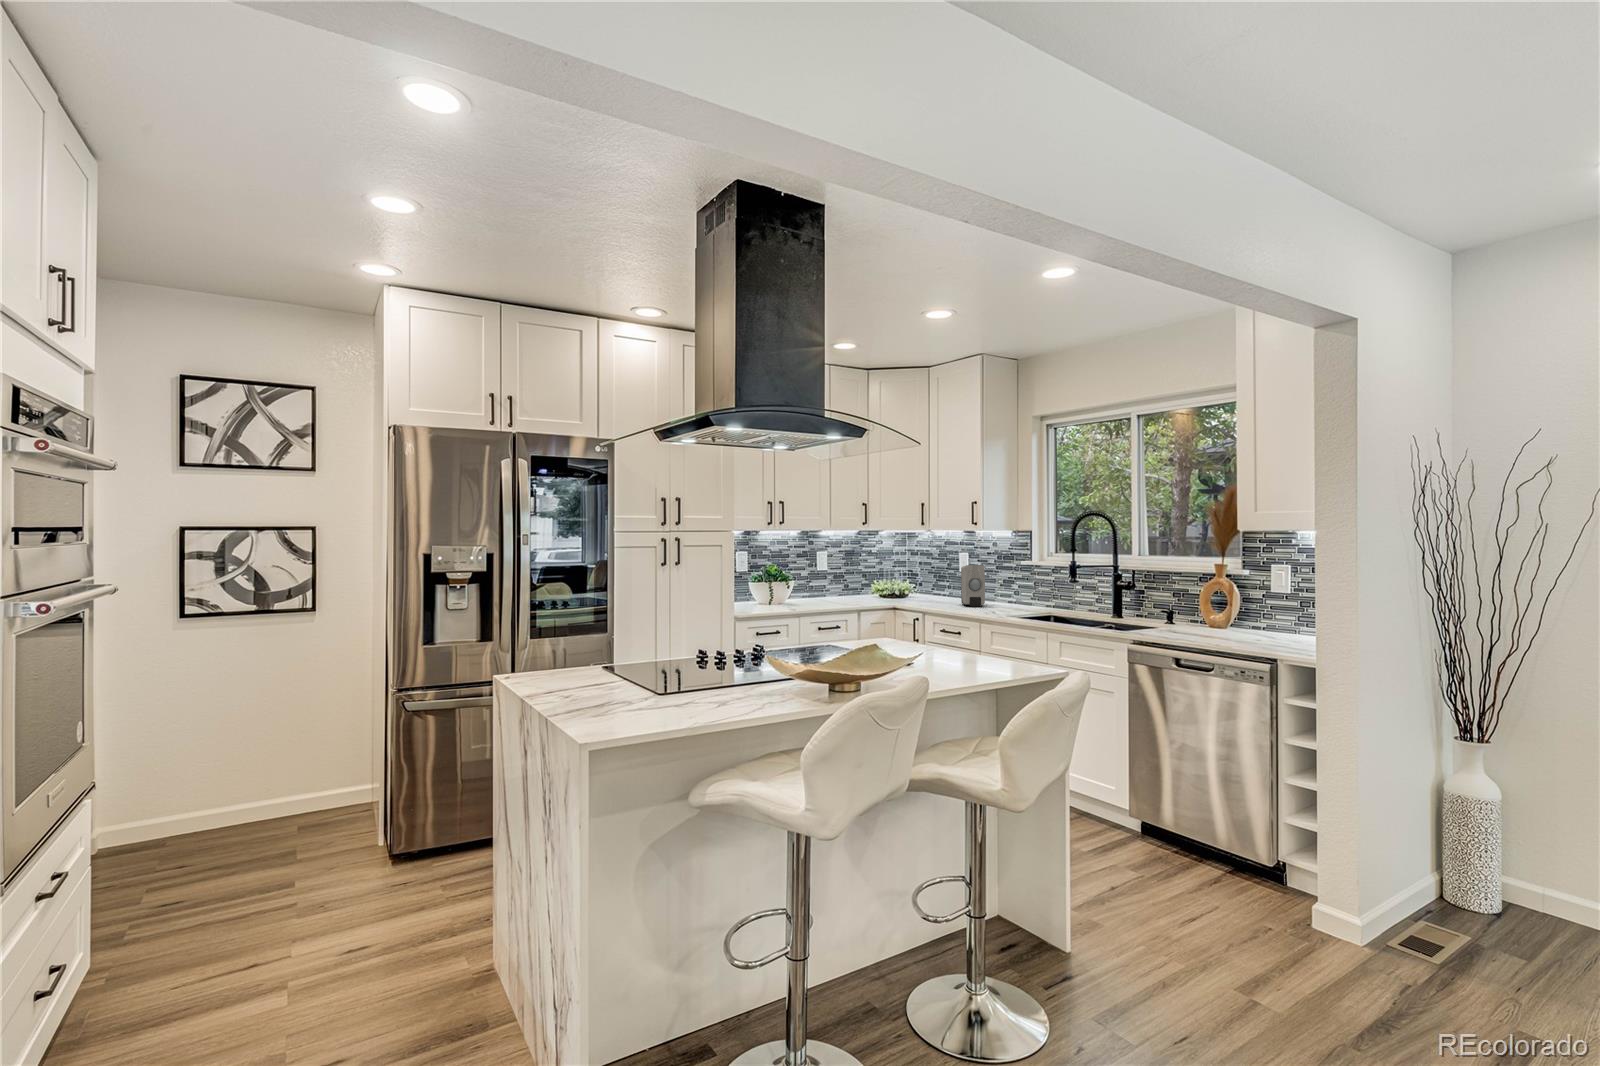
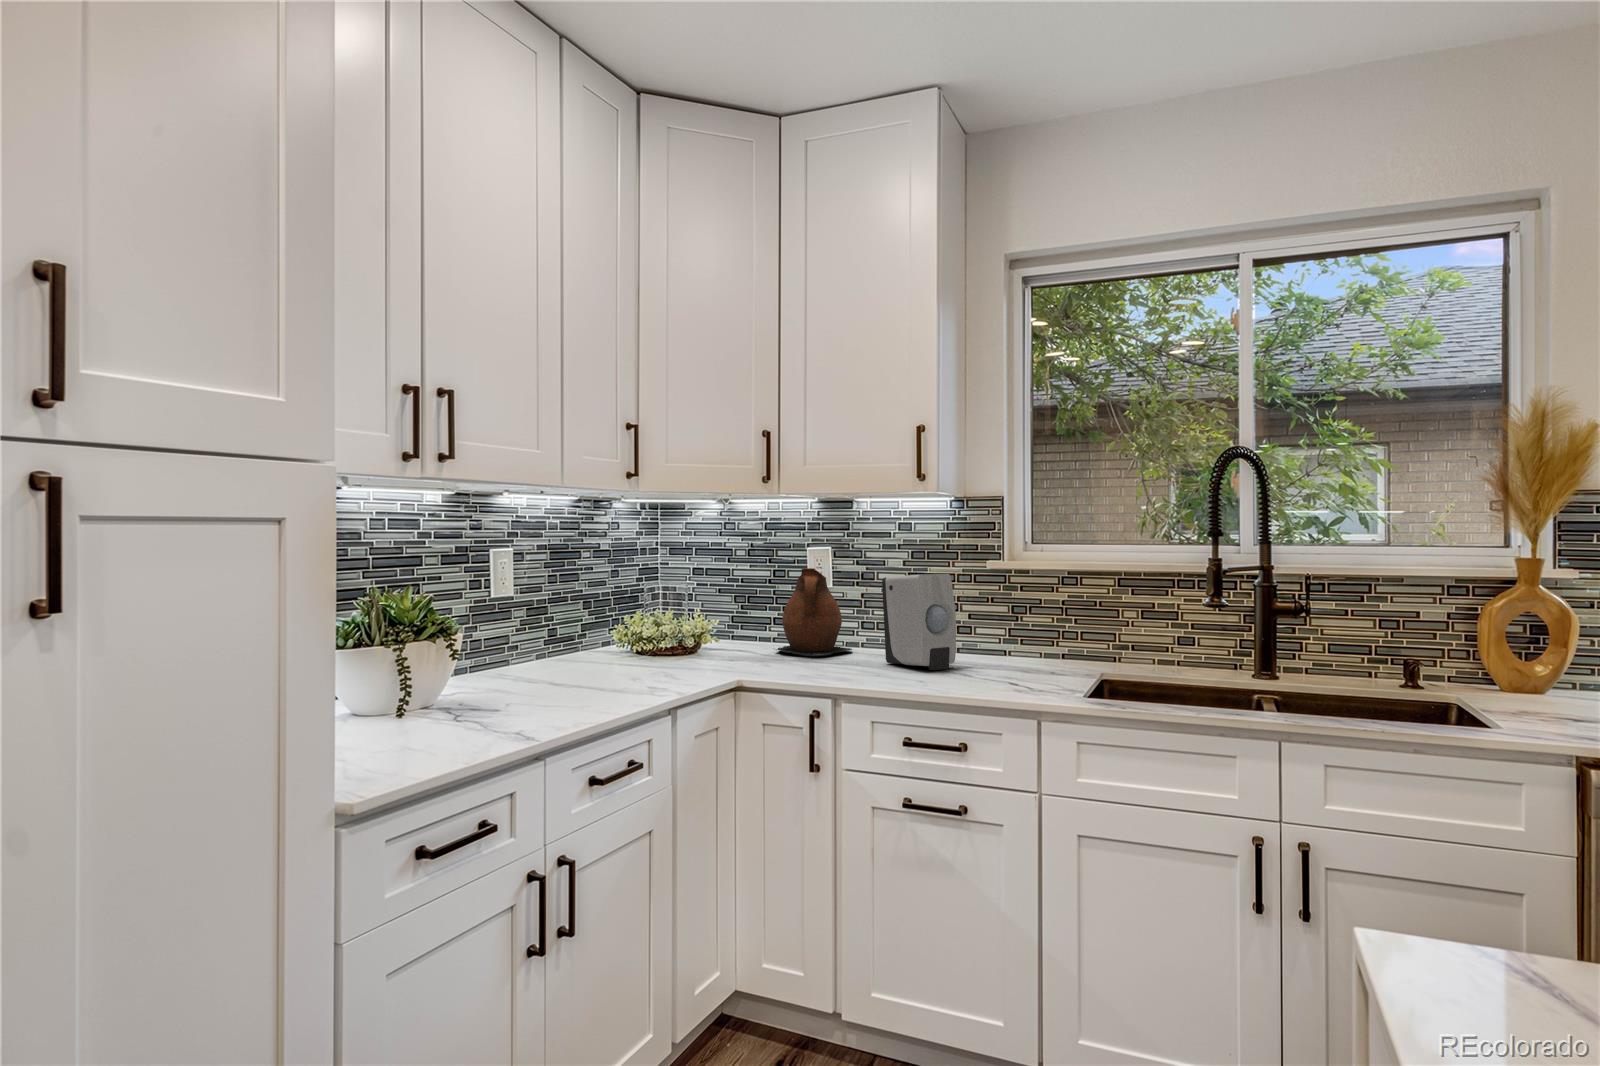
ceramic pitcher: none [928,562,964,601] -> present [777,568,852,655]

